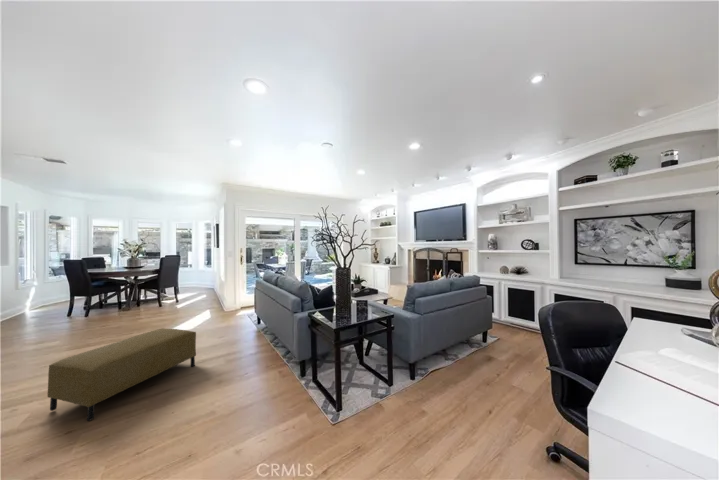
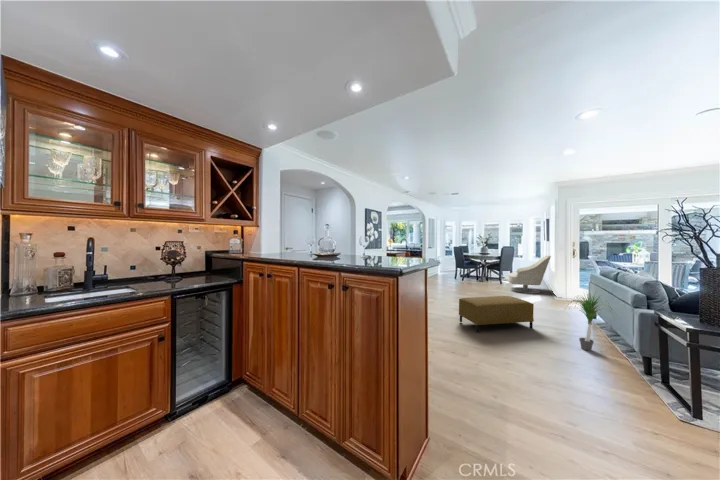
armchair: none [169,264,219,312] -> present [508,256,551,293]
potted plant: none [231,299,281,373] -> present [577,294,600,351]

